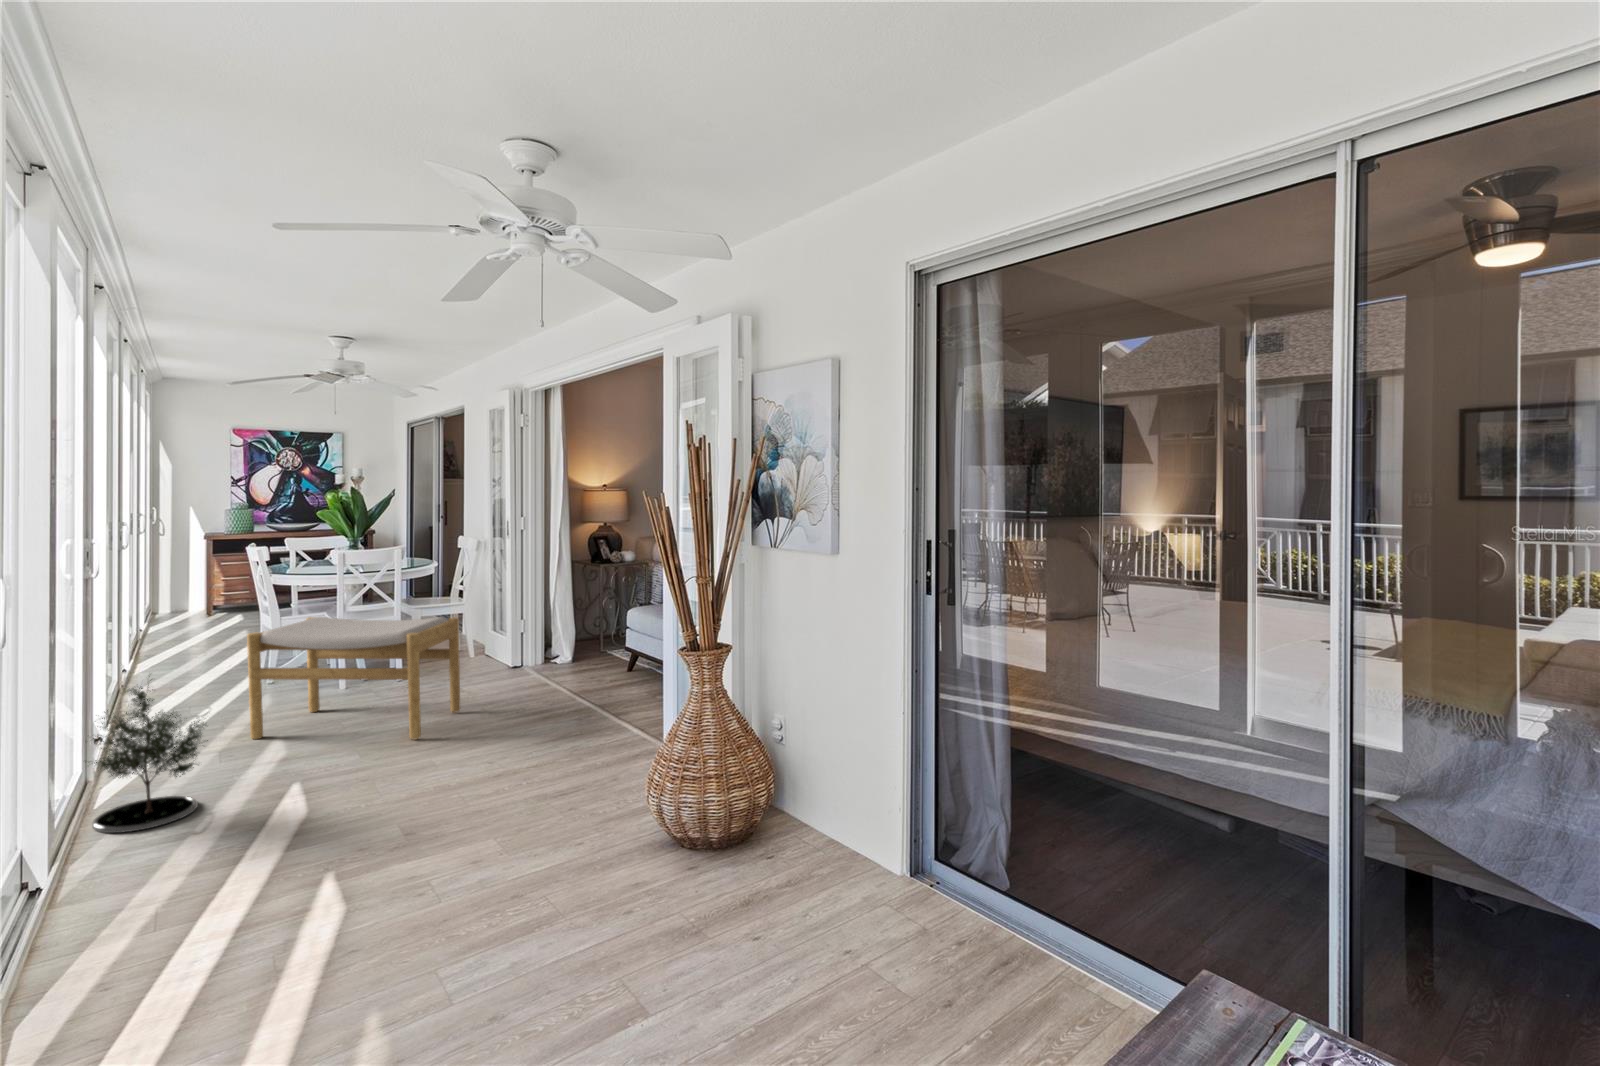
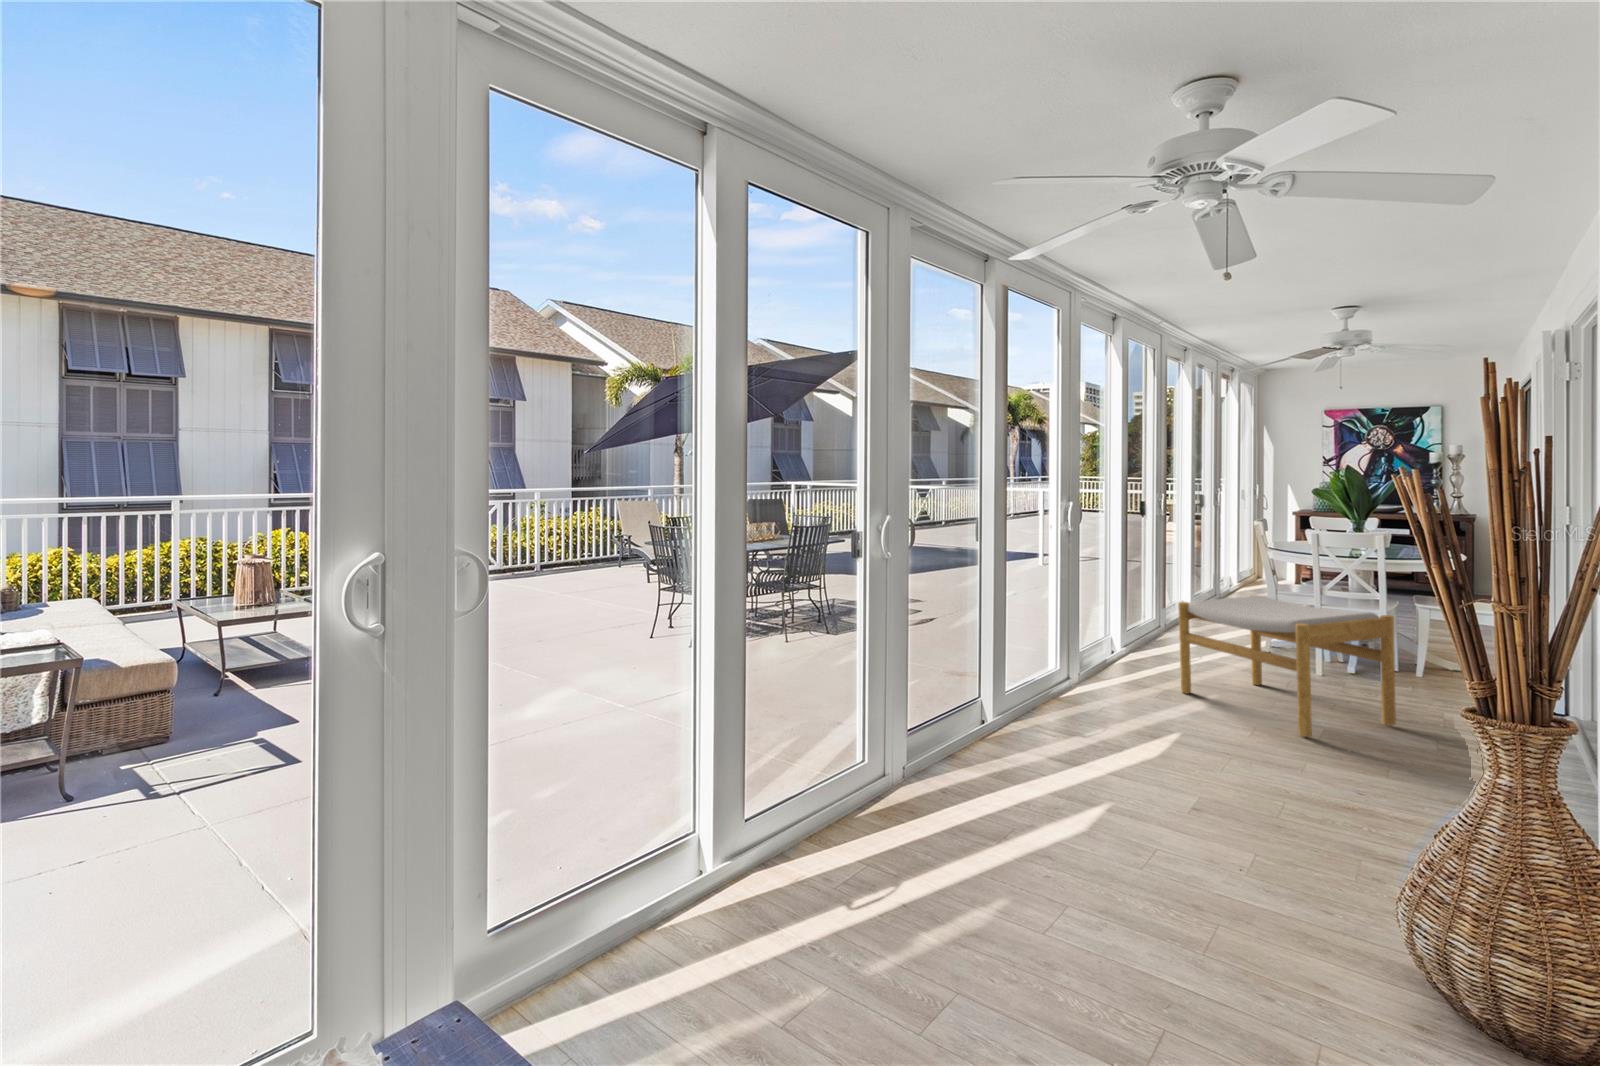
potted tree: present [92,676,208,833] -> none [1021,618,1098,731]

